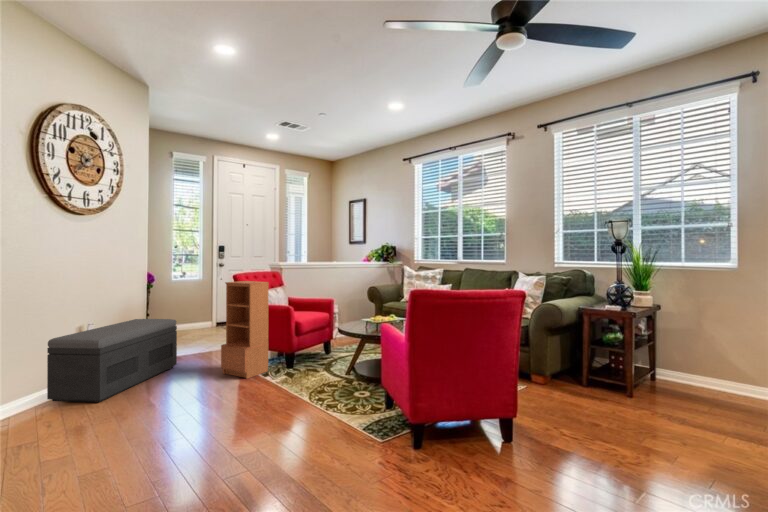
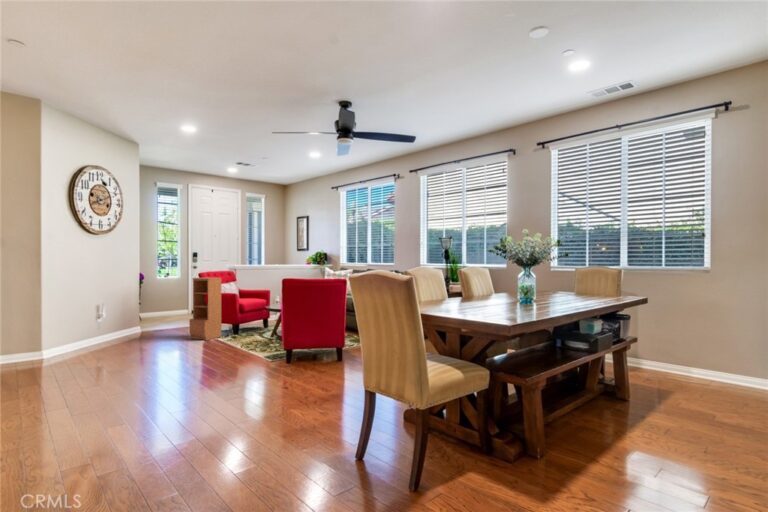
storage bench: present [47,319,177,402] -> none [79,303,160,351]

